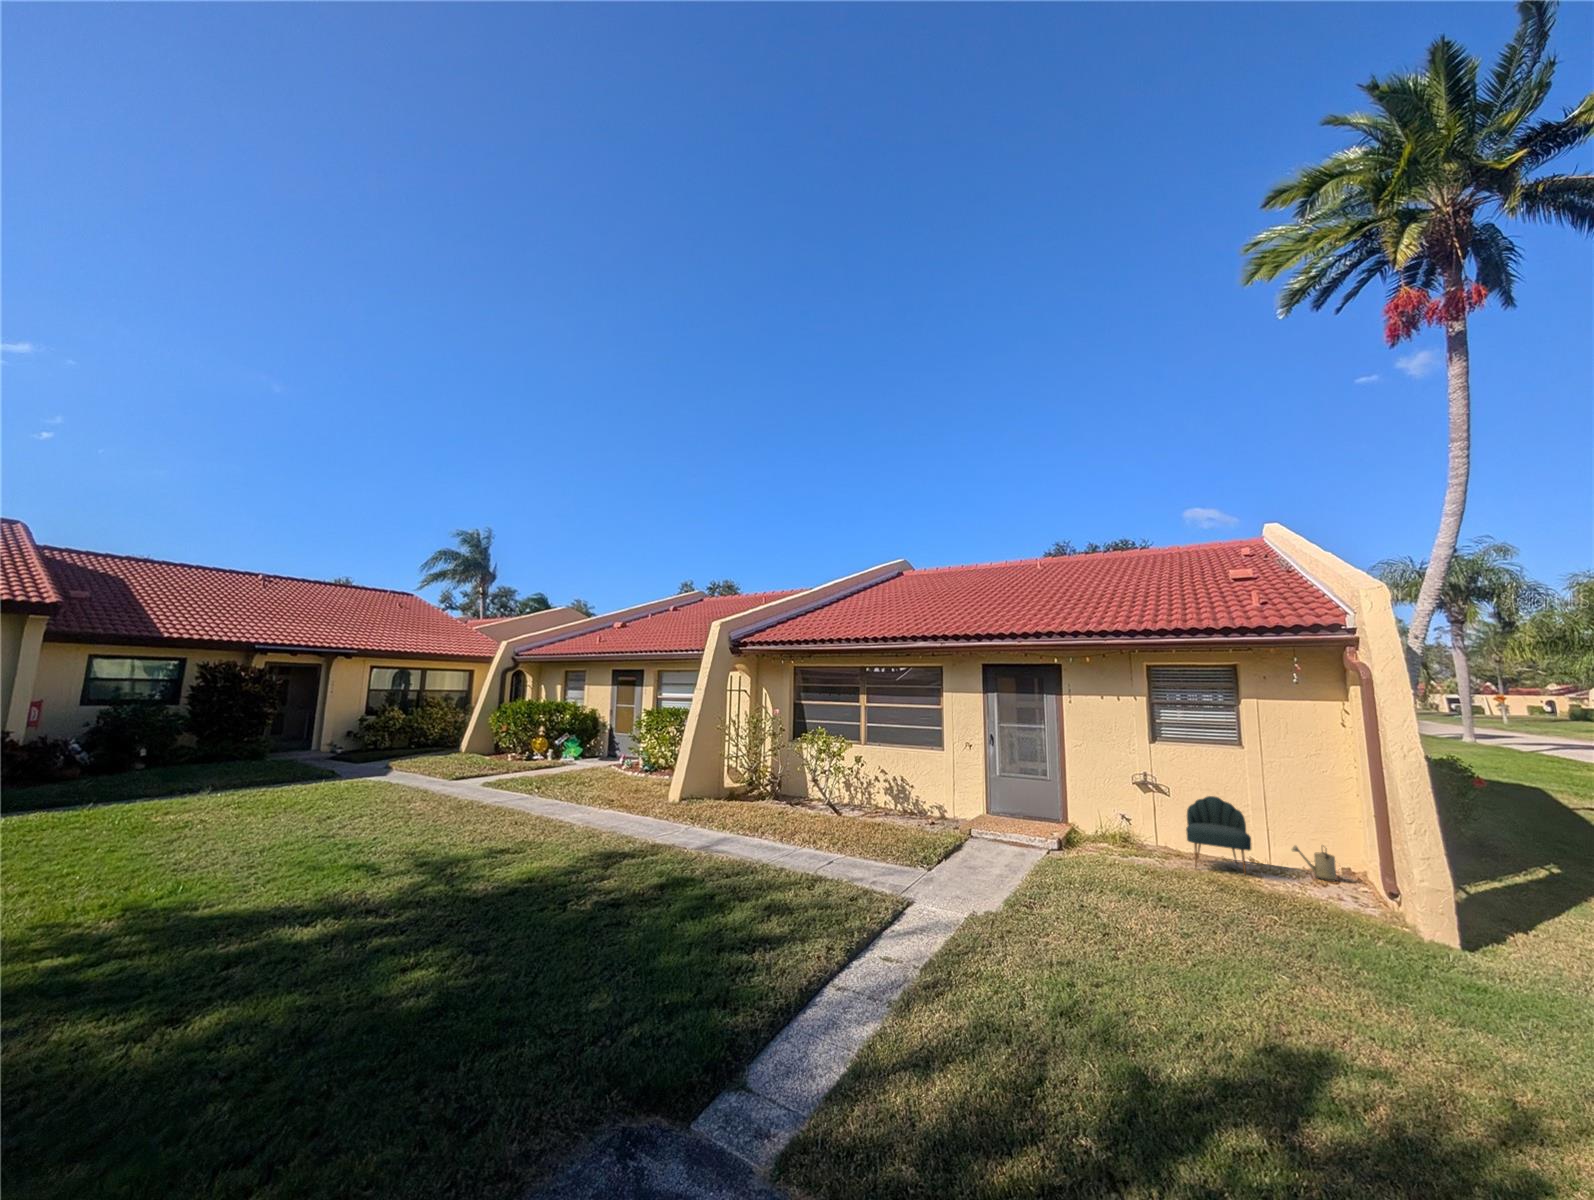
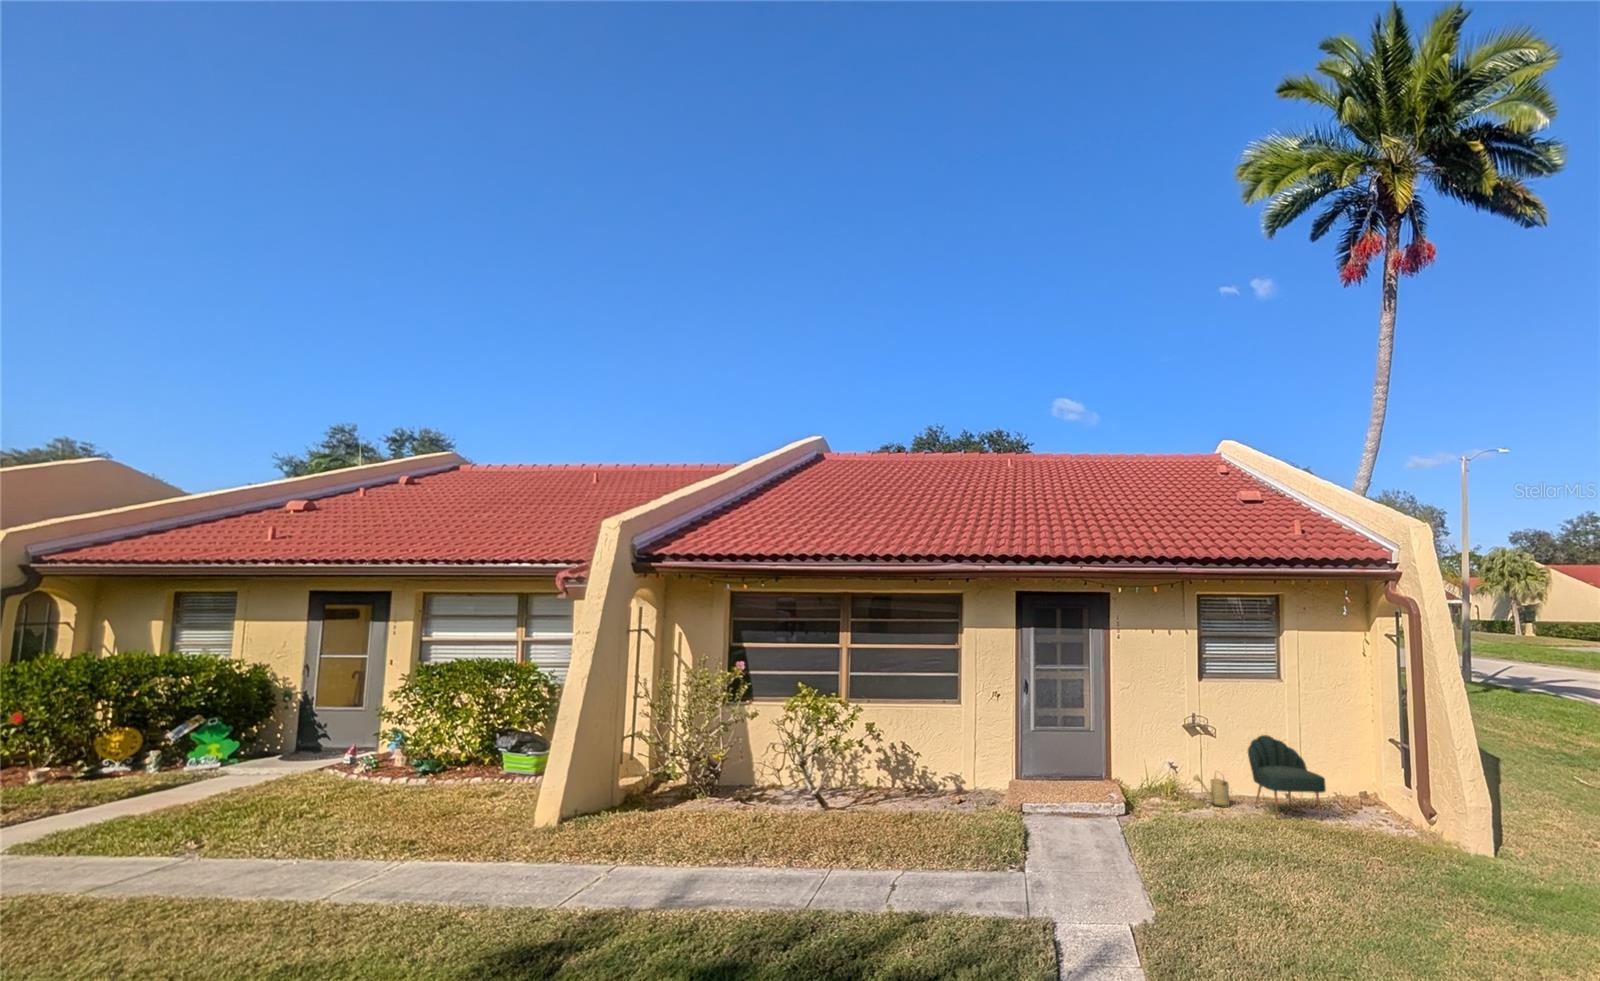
watering can: present [1292,846,1336,881] -> present [1193,775,1229,807]

